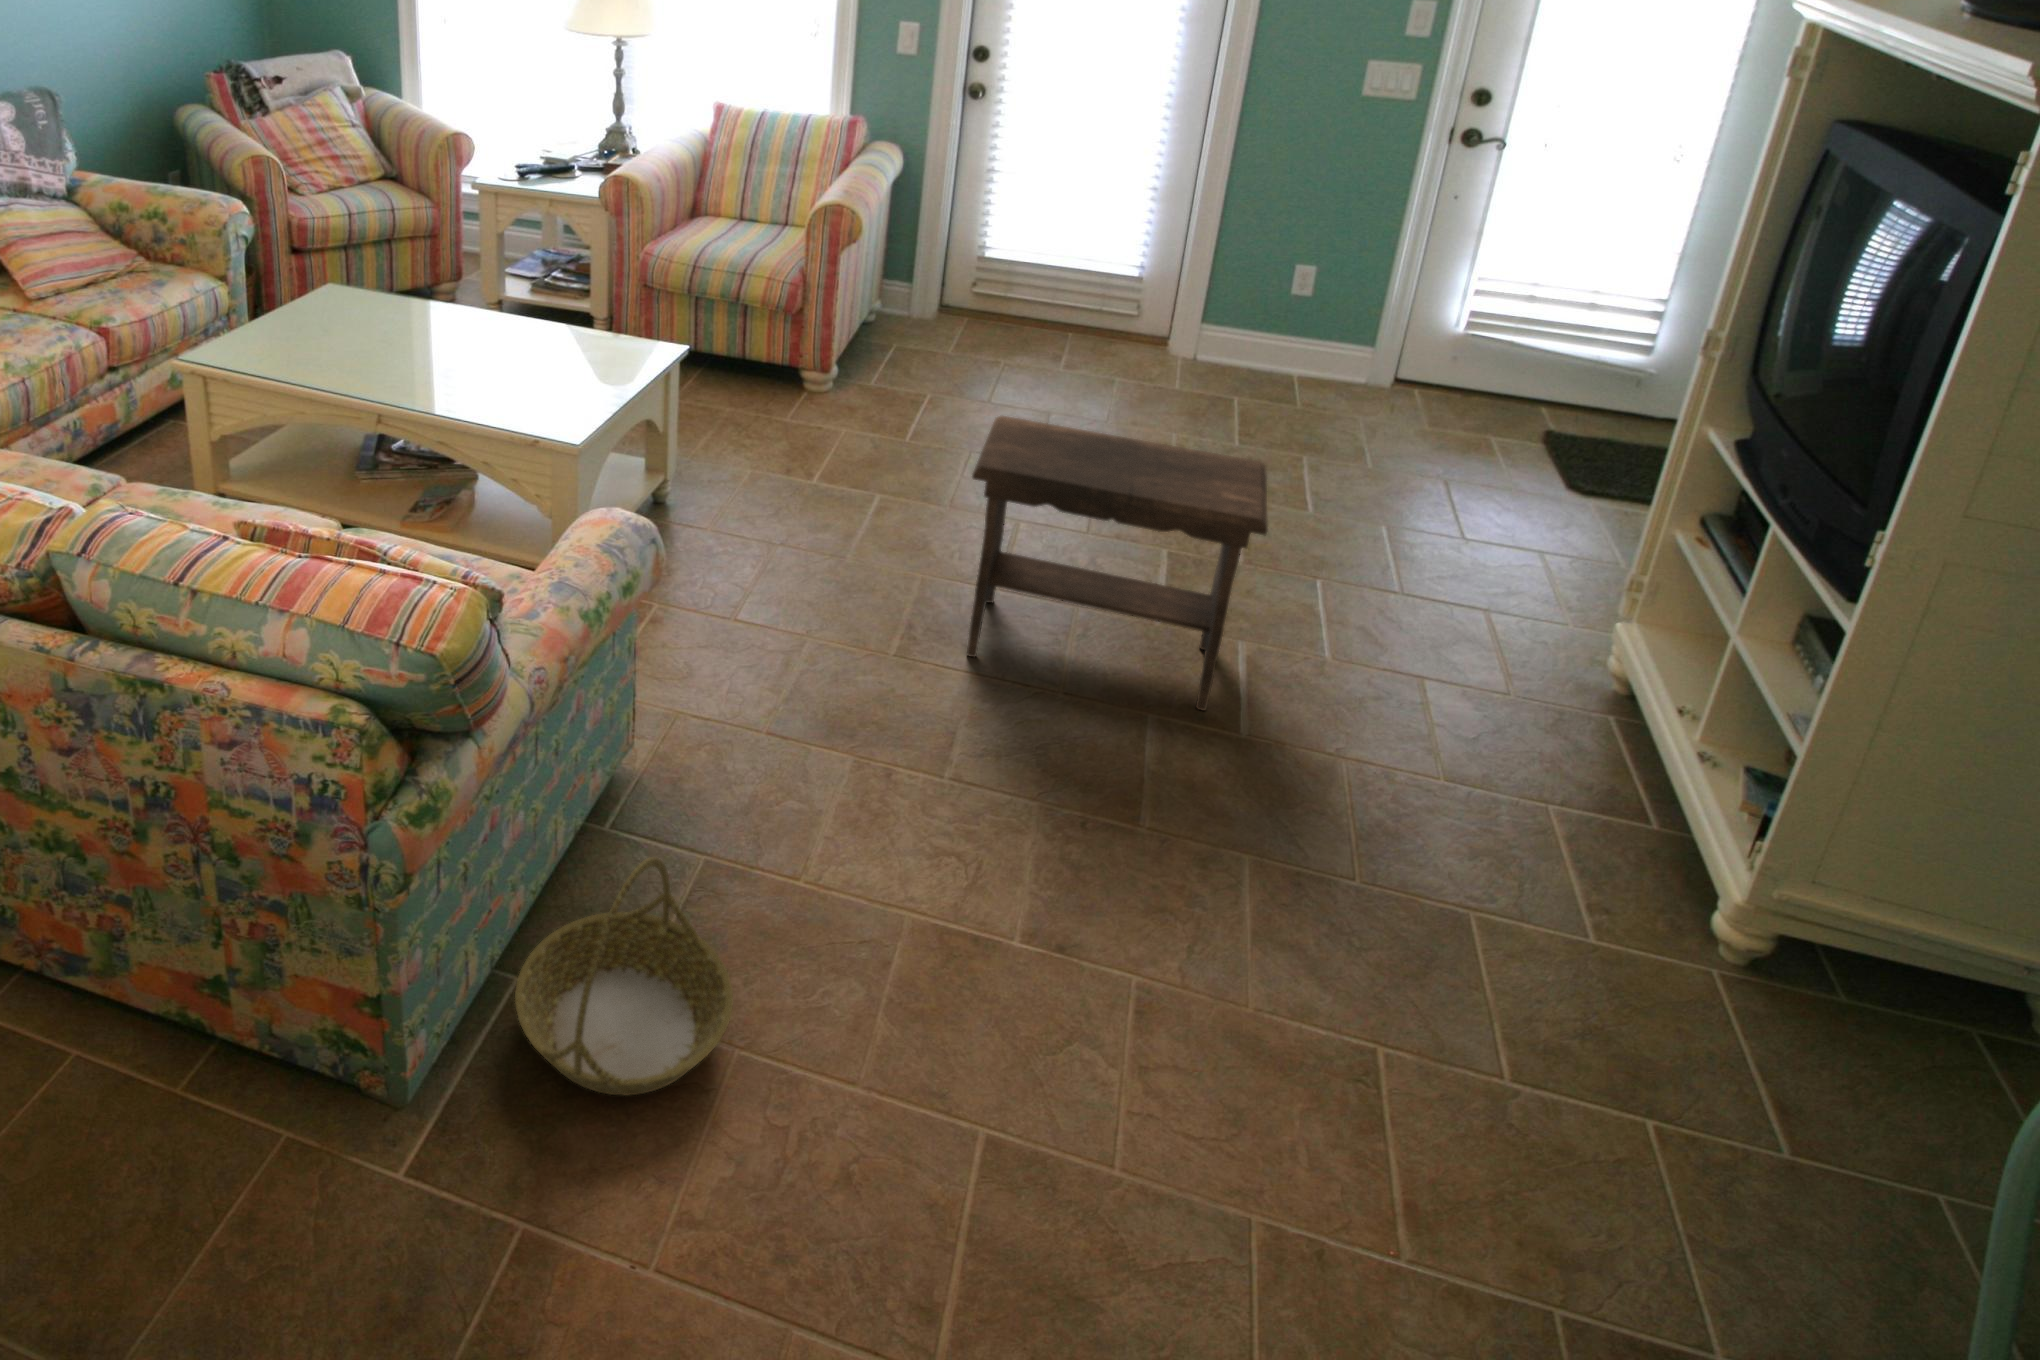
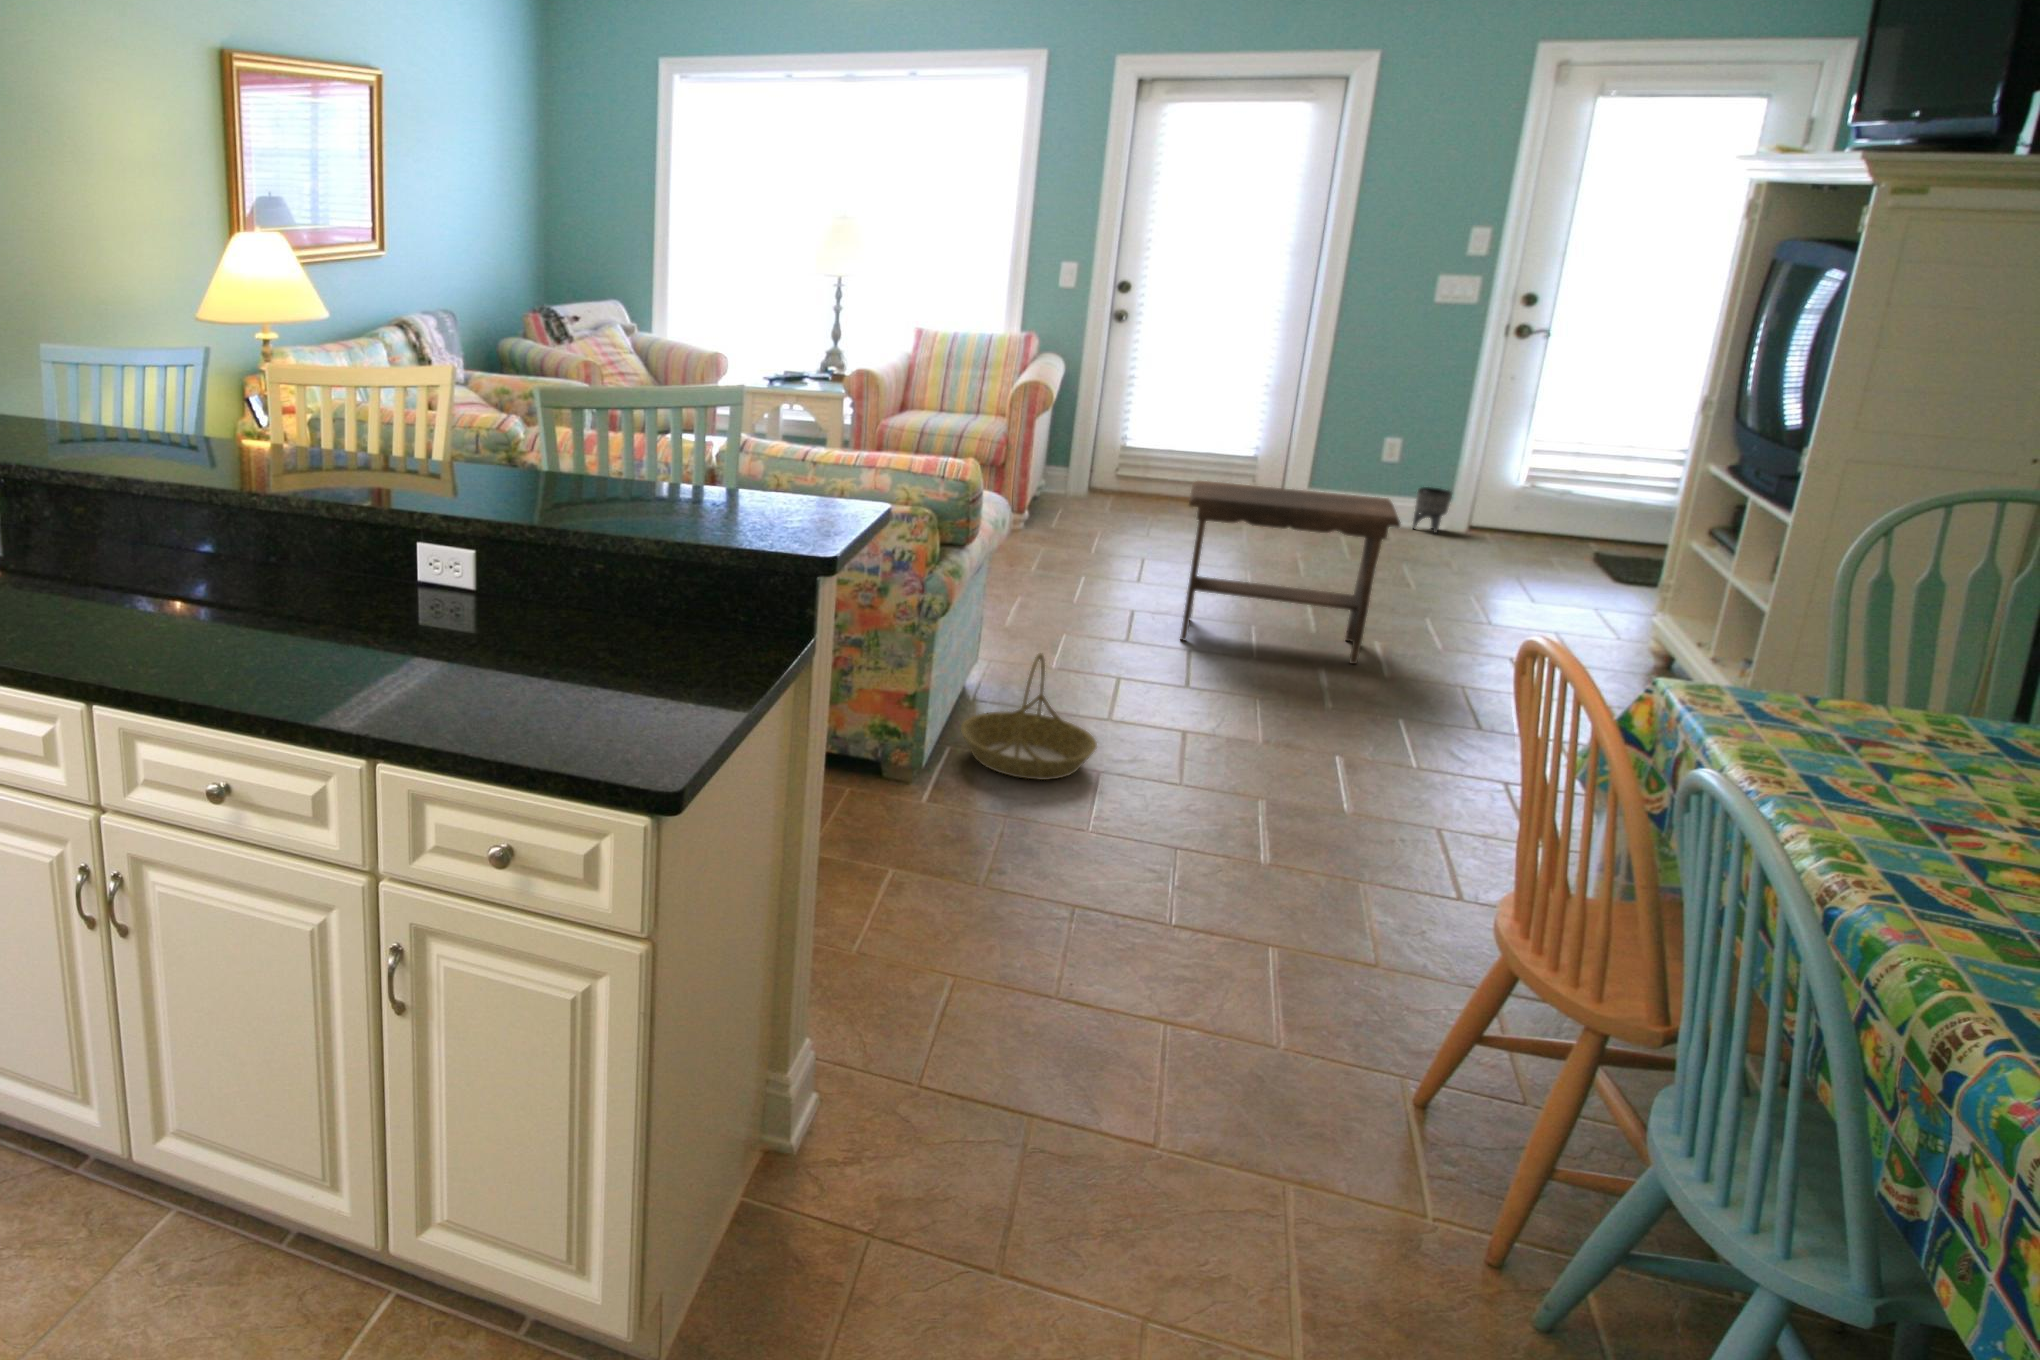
planter: none [1325,333,1376,396] -> present [1412,487,1452,533]

